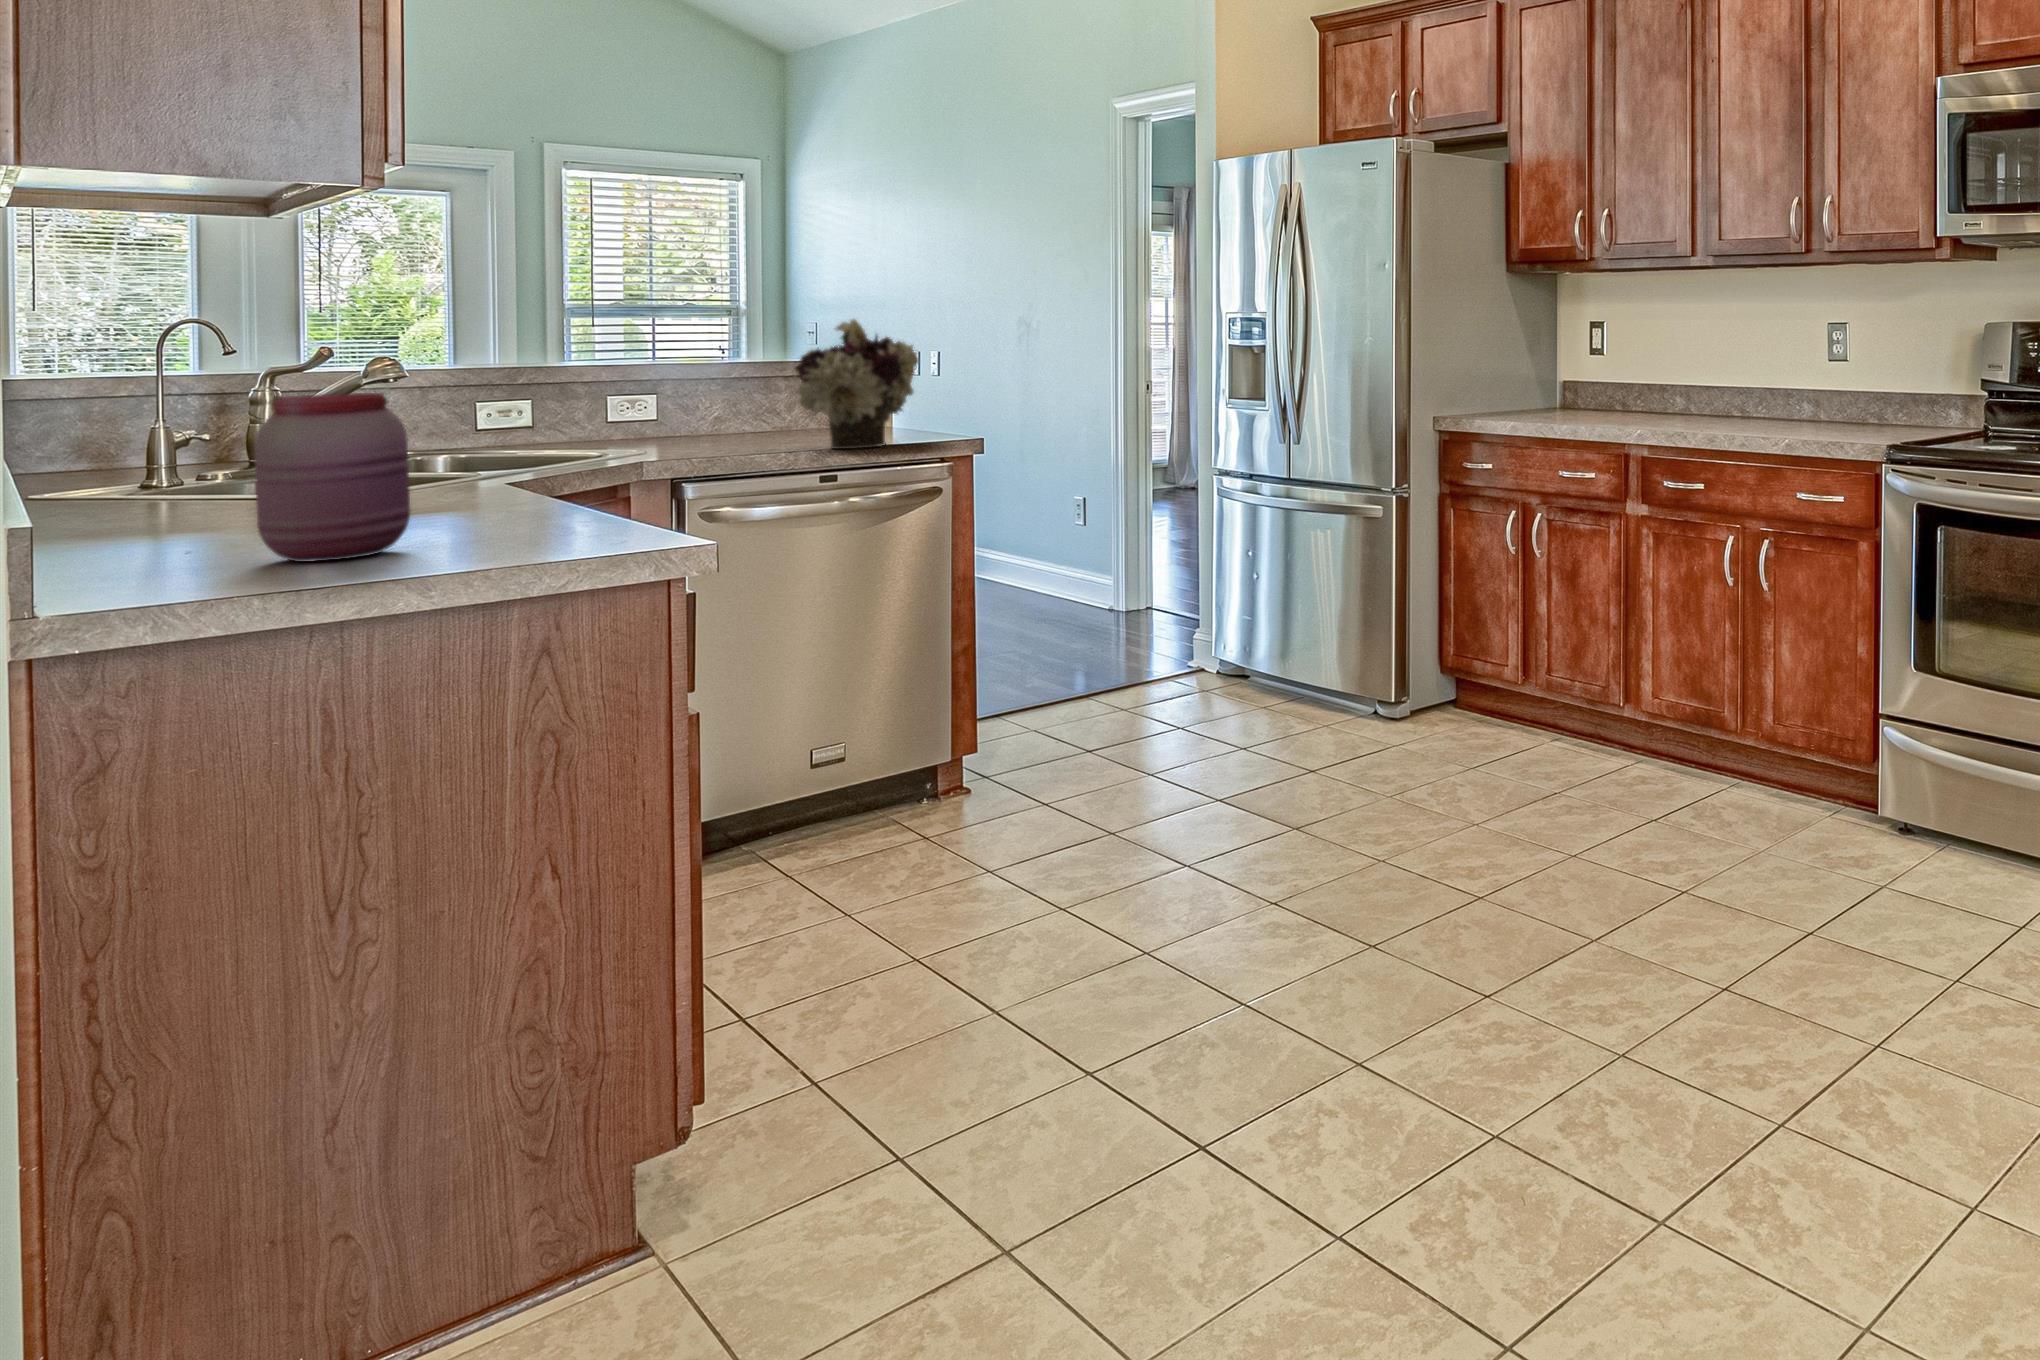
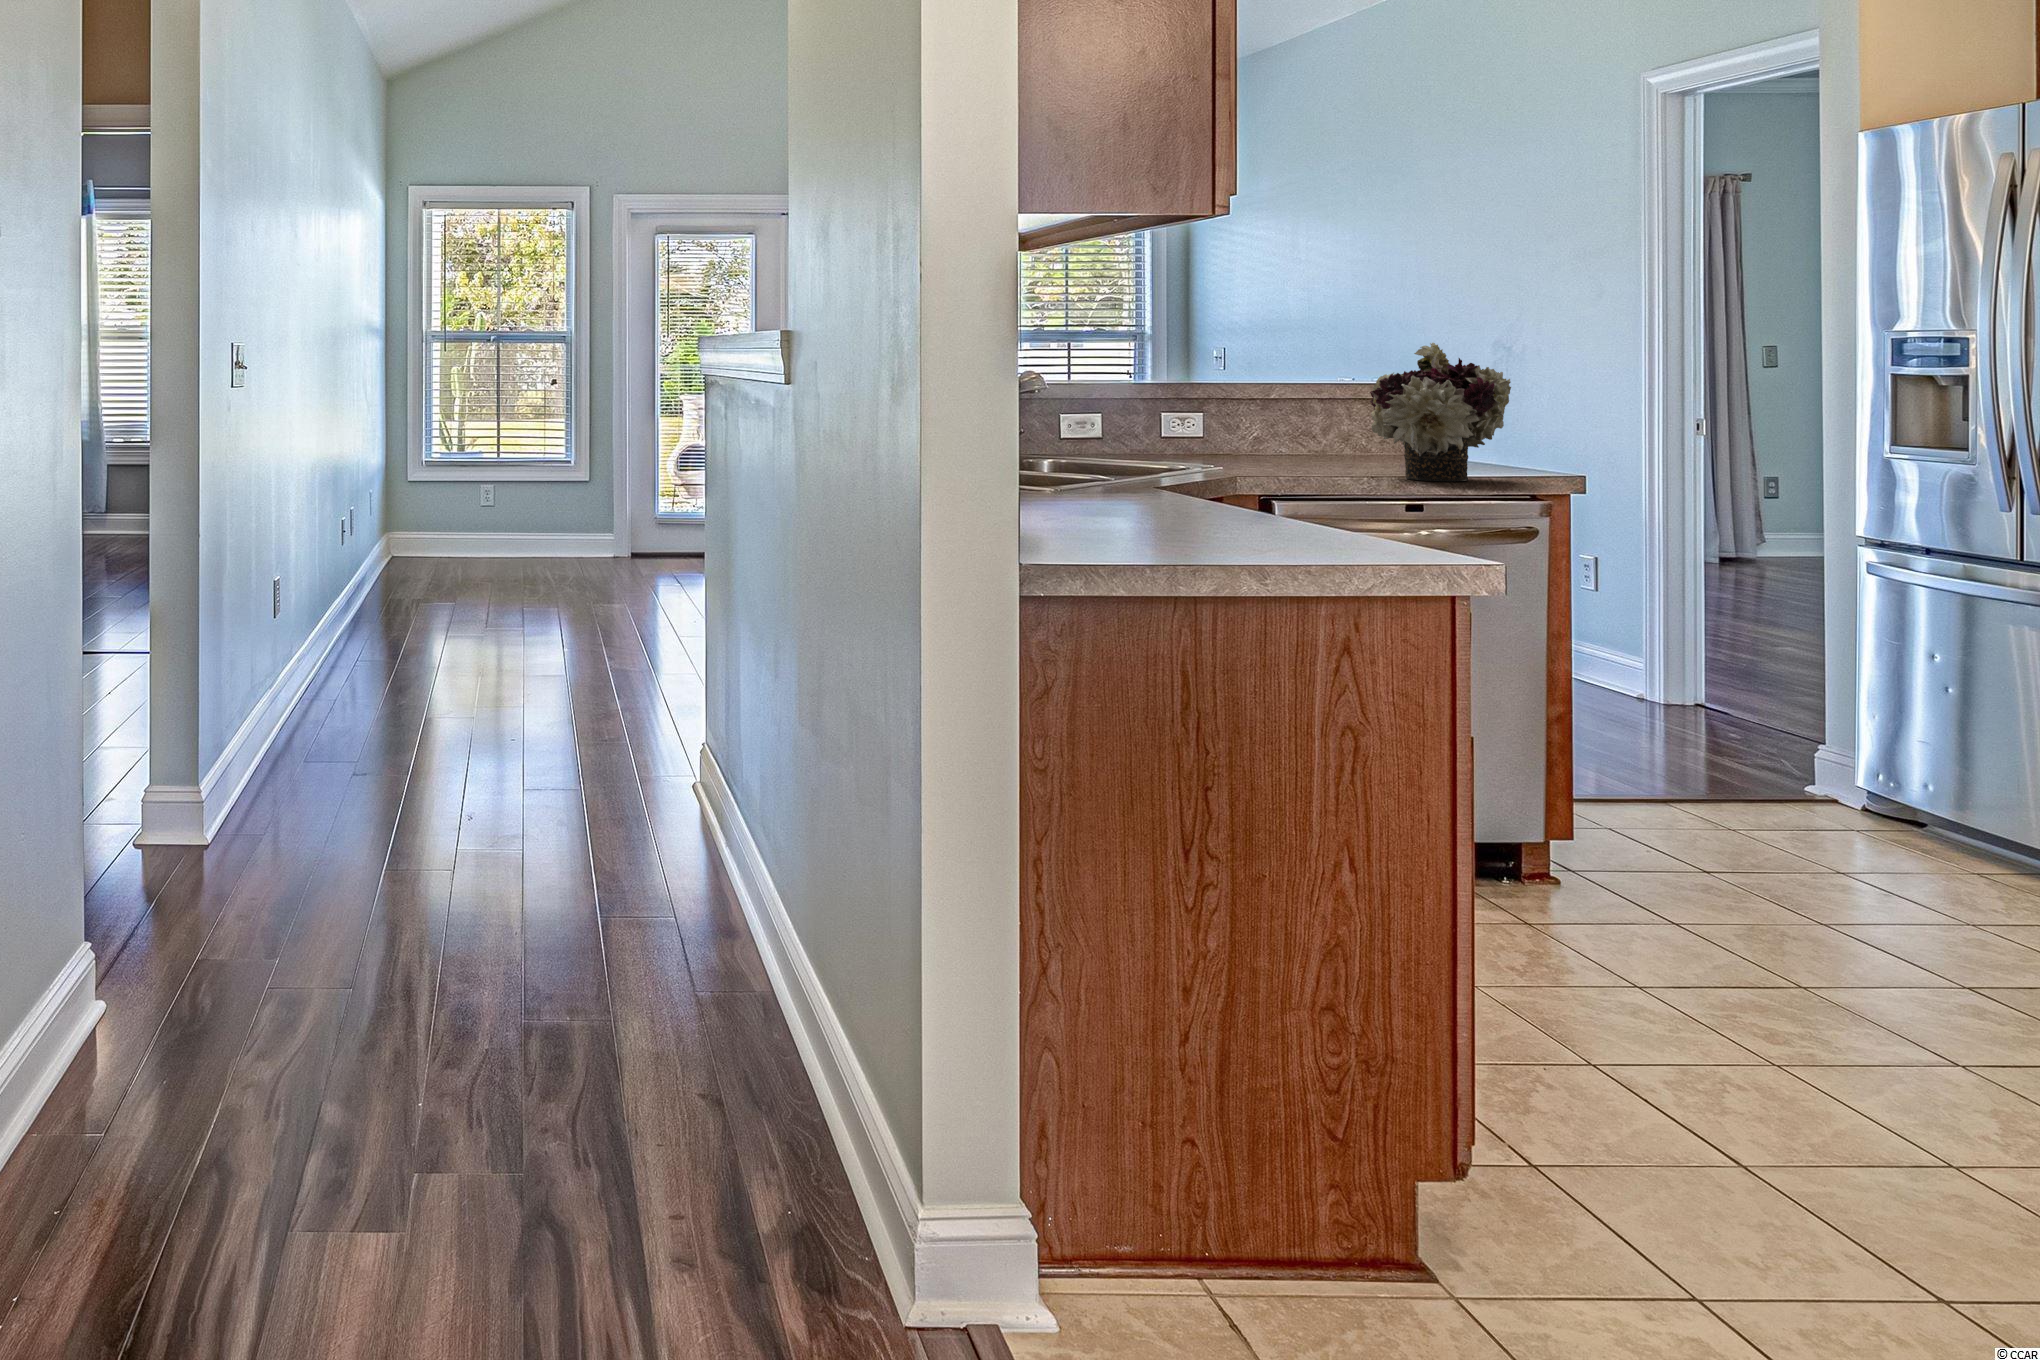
jar: present [254,393,410,562] -> none [1086,399,1198,543]

